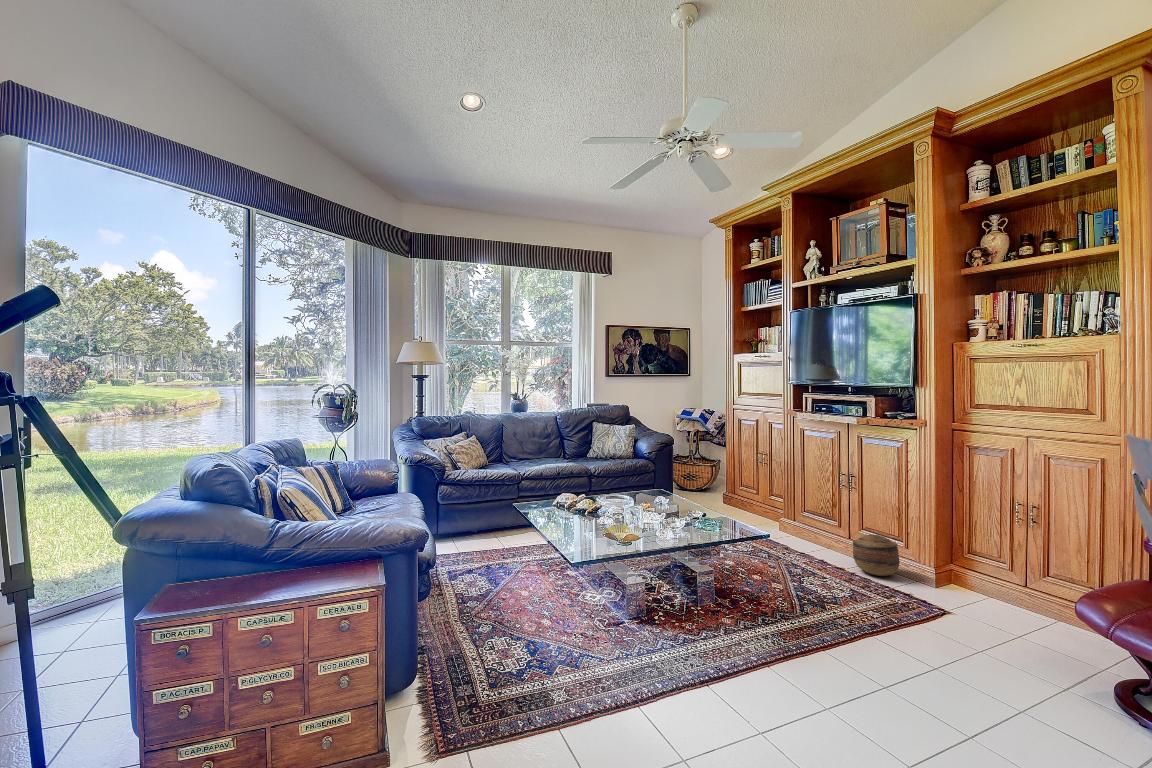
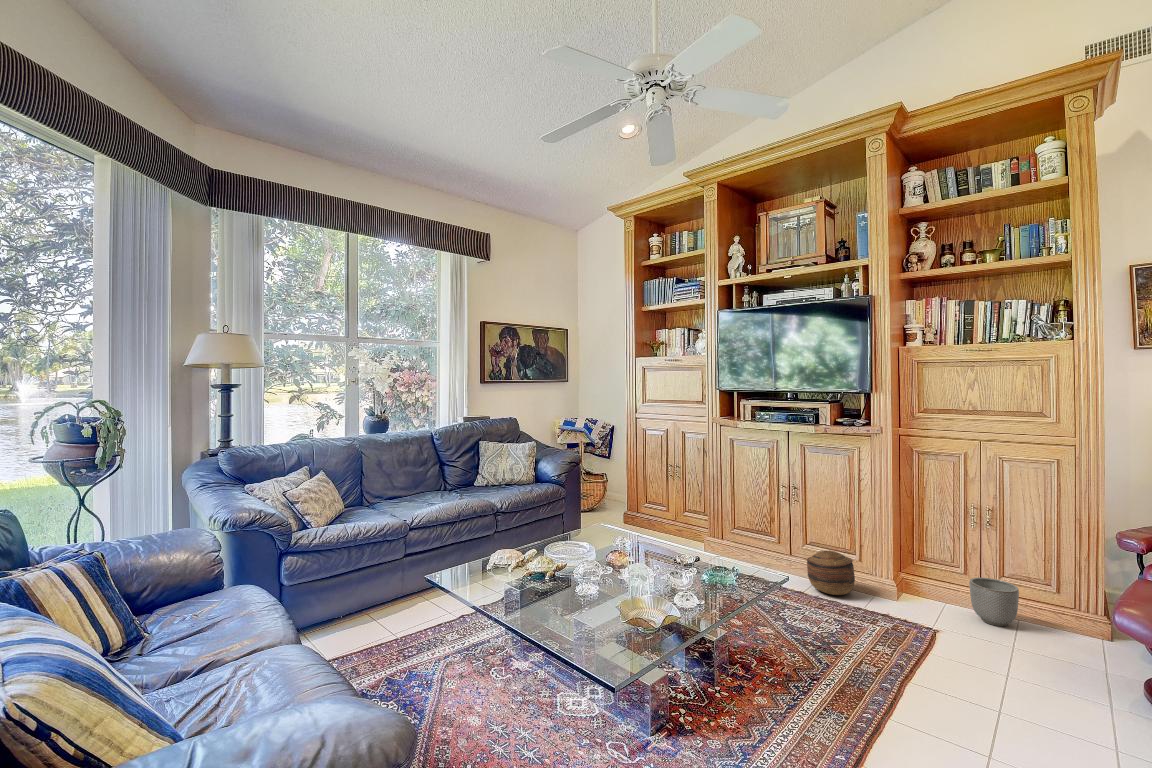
planter: none [1009,574,1061,623] -> present [969,578,1019,626]

